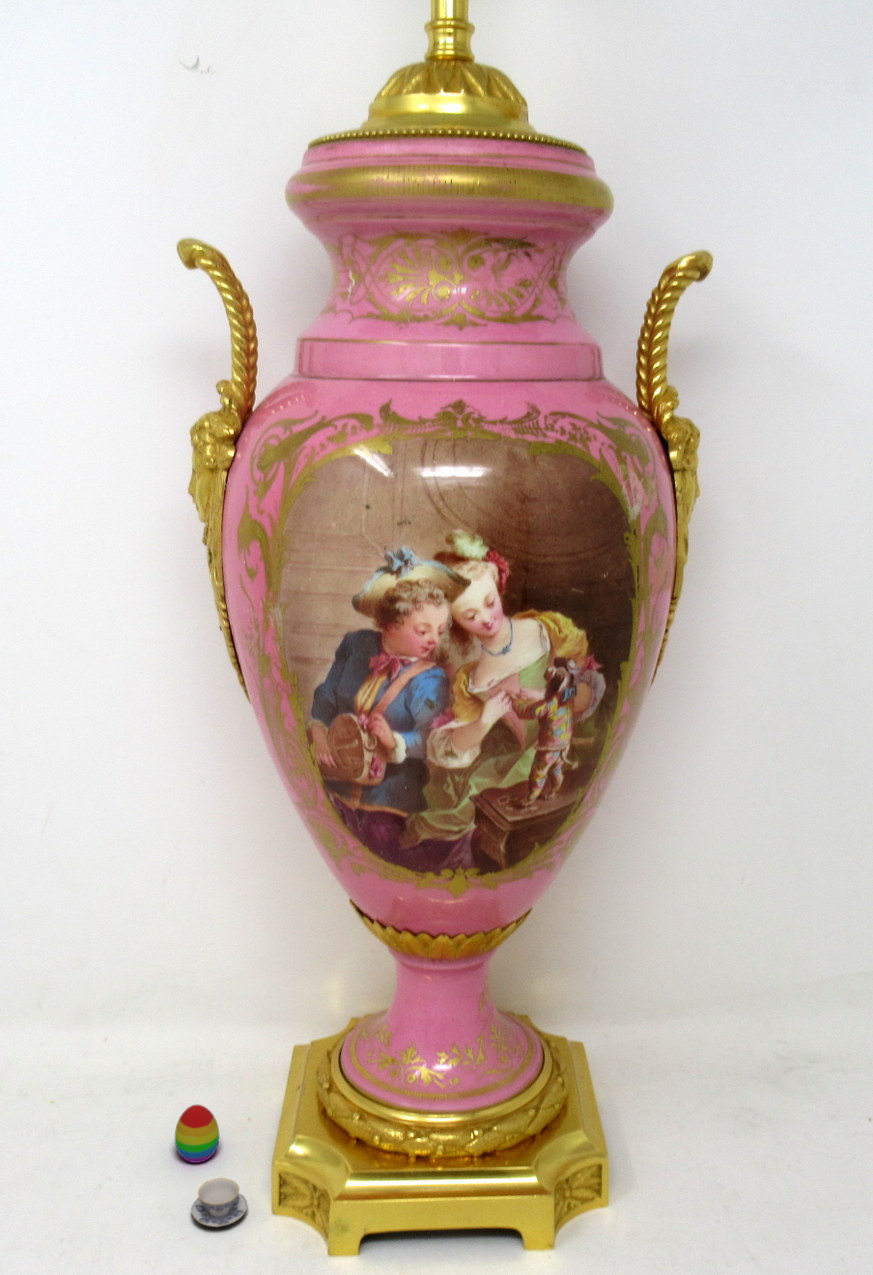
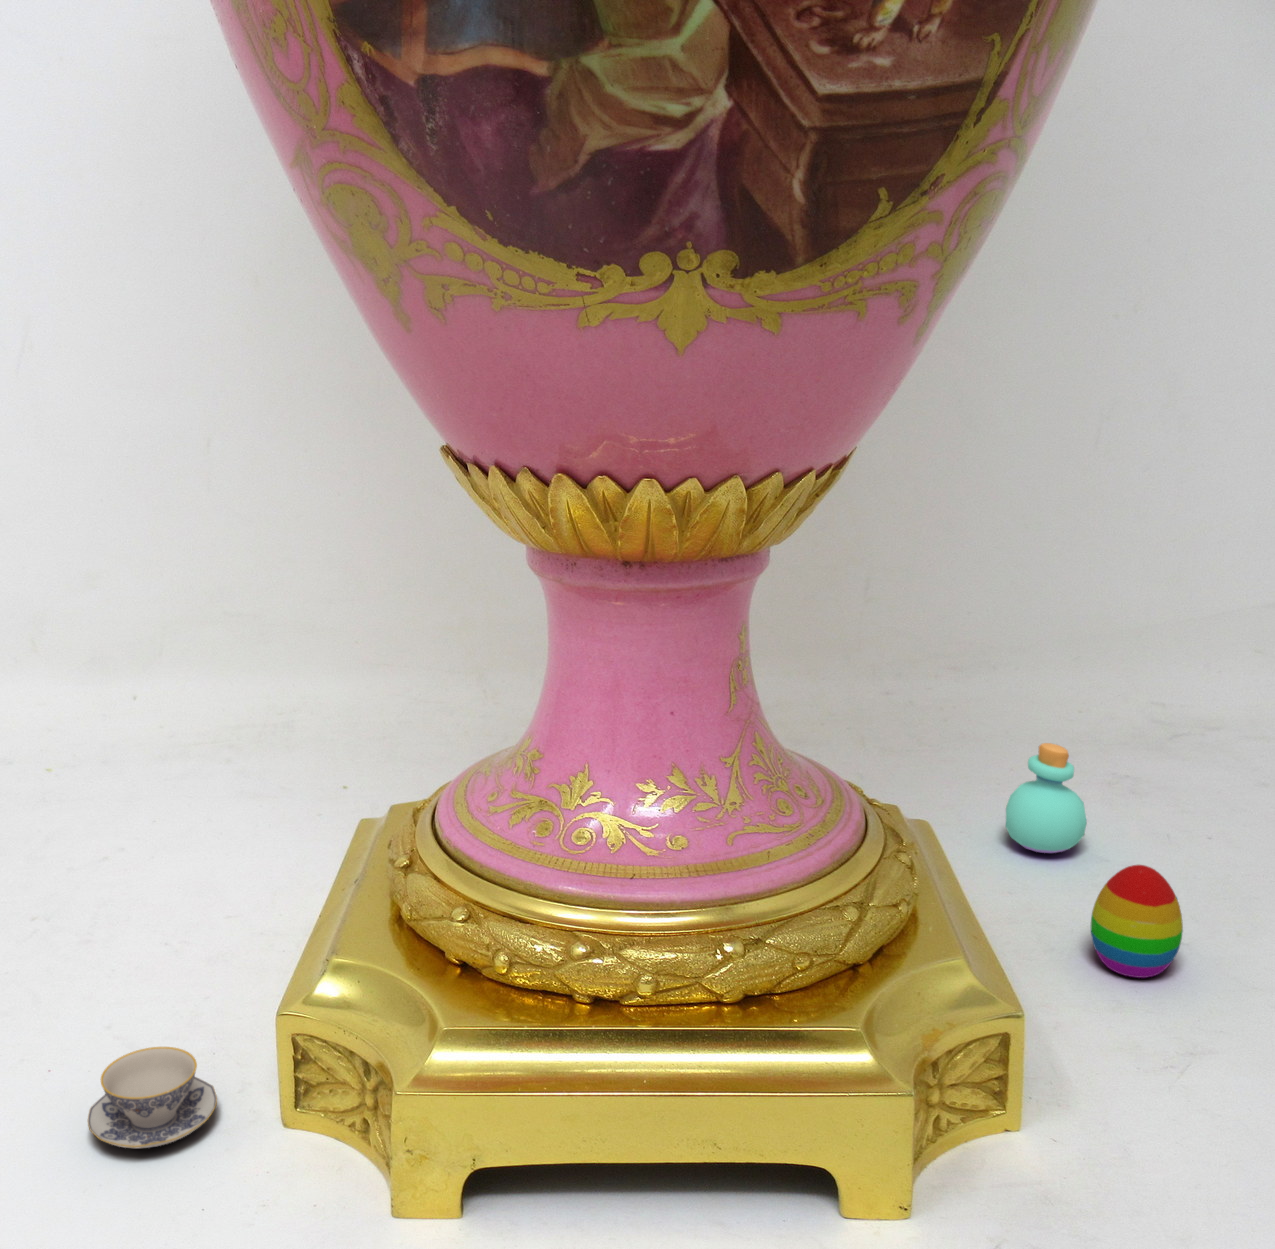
perfume bottle: none [619,996,661,1054] -> present [1006,743,1087,853]
decorative egg: present [175,1105,219,1163] -> present [1091,865,1183,978]

